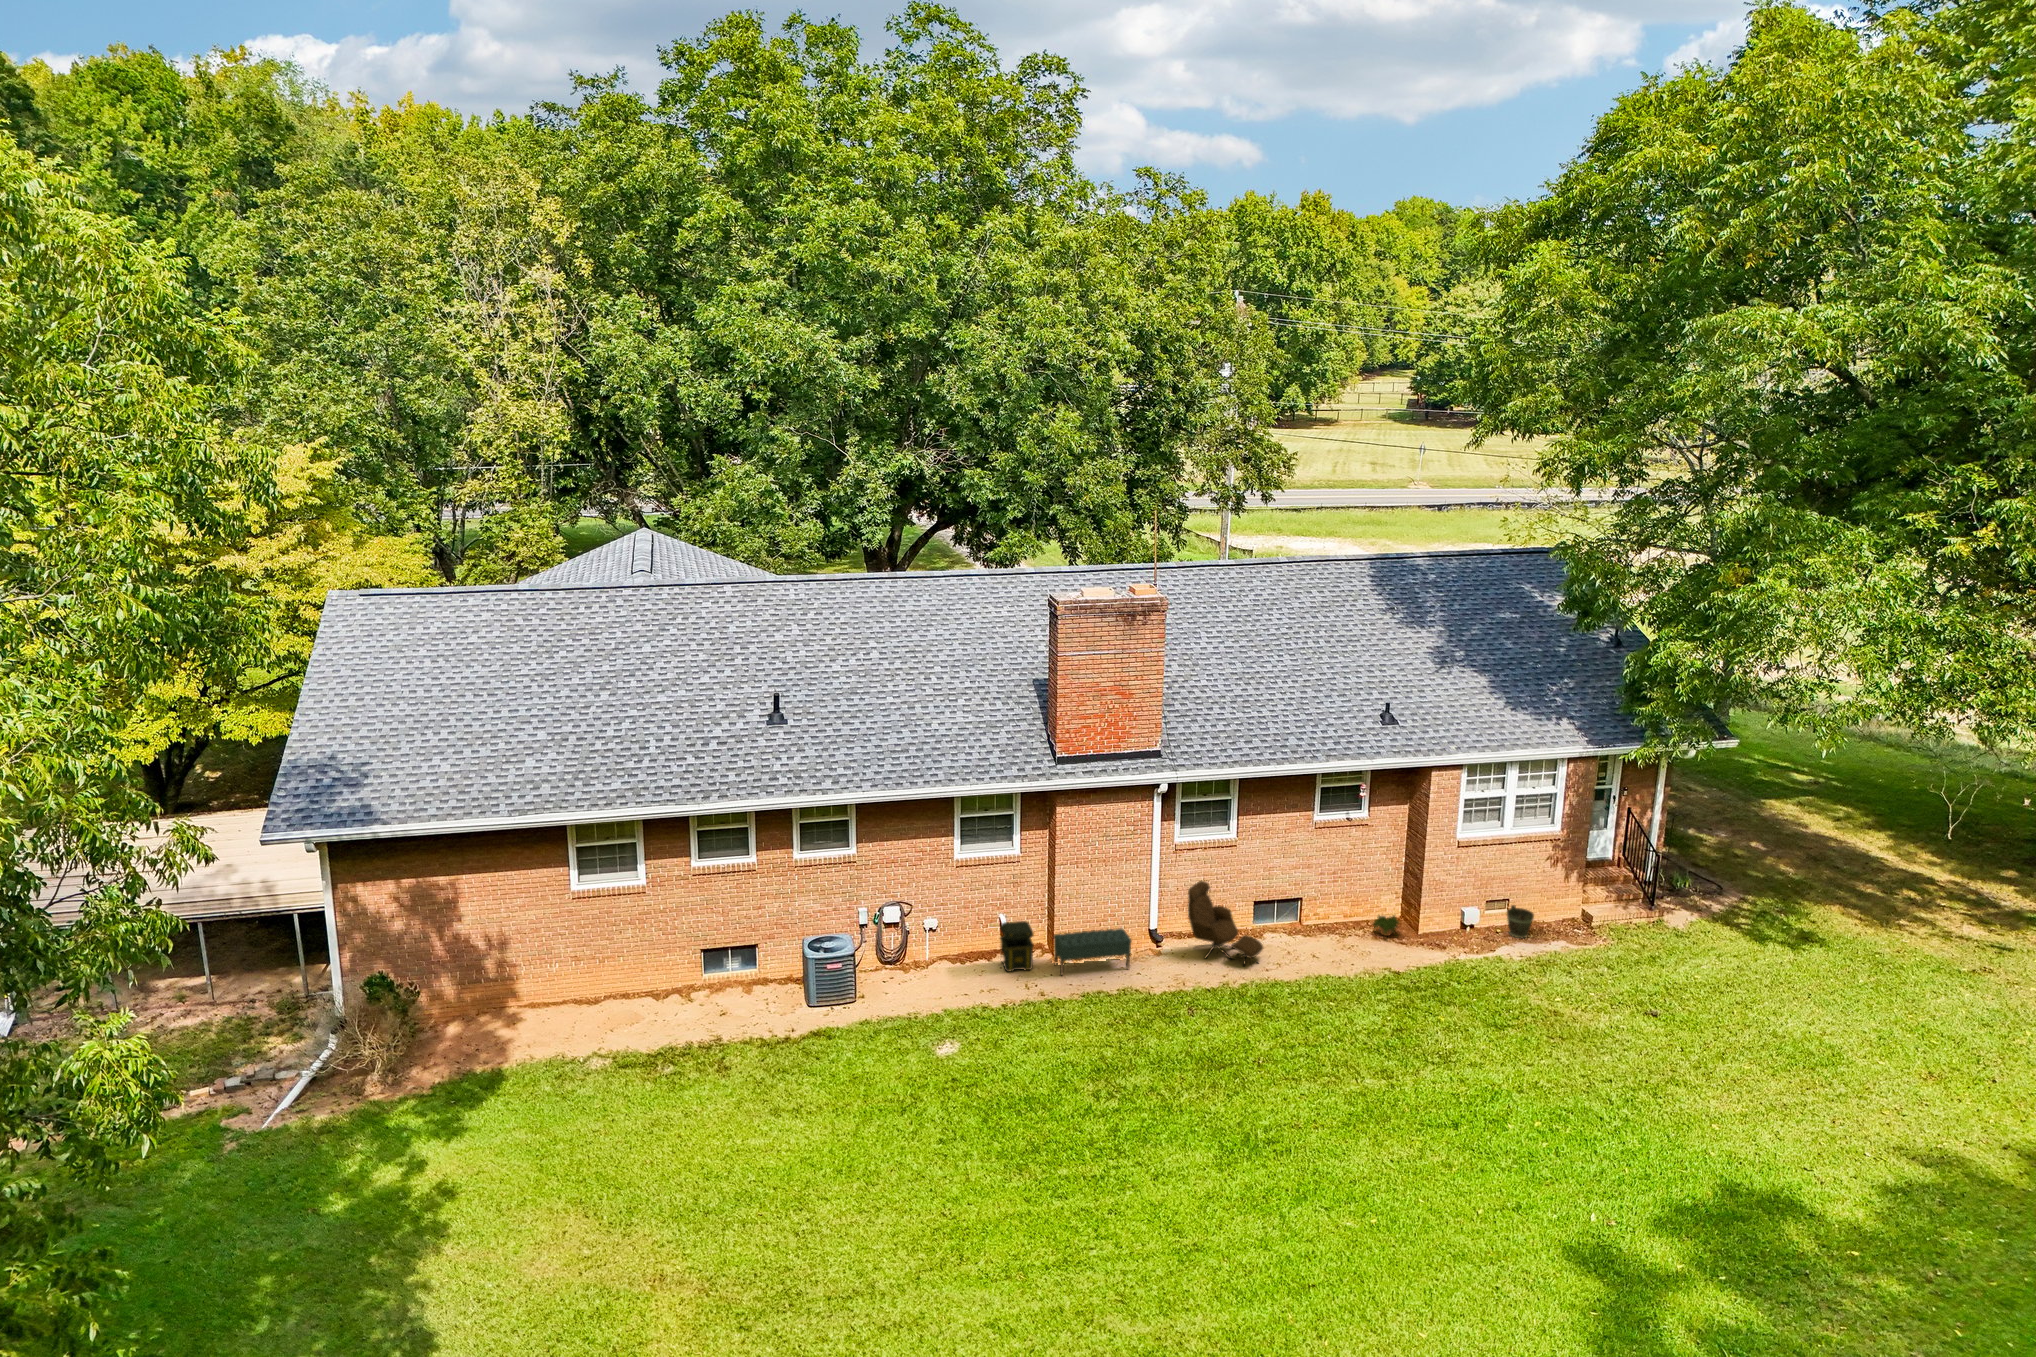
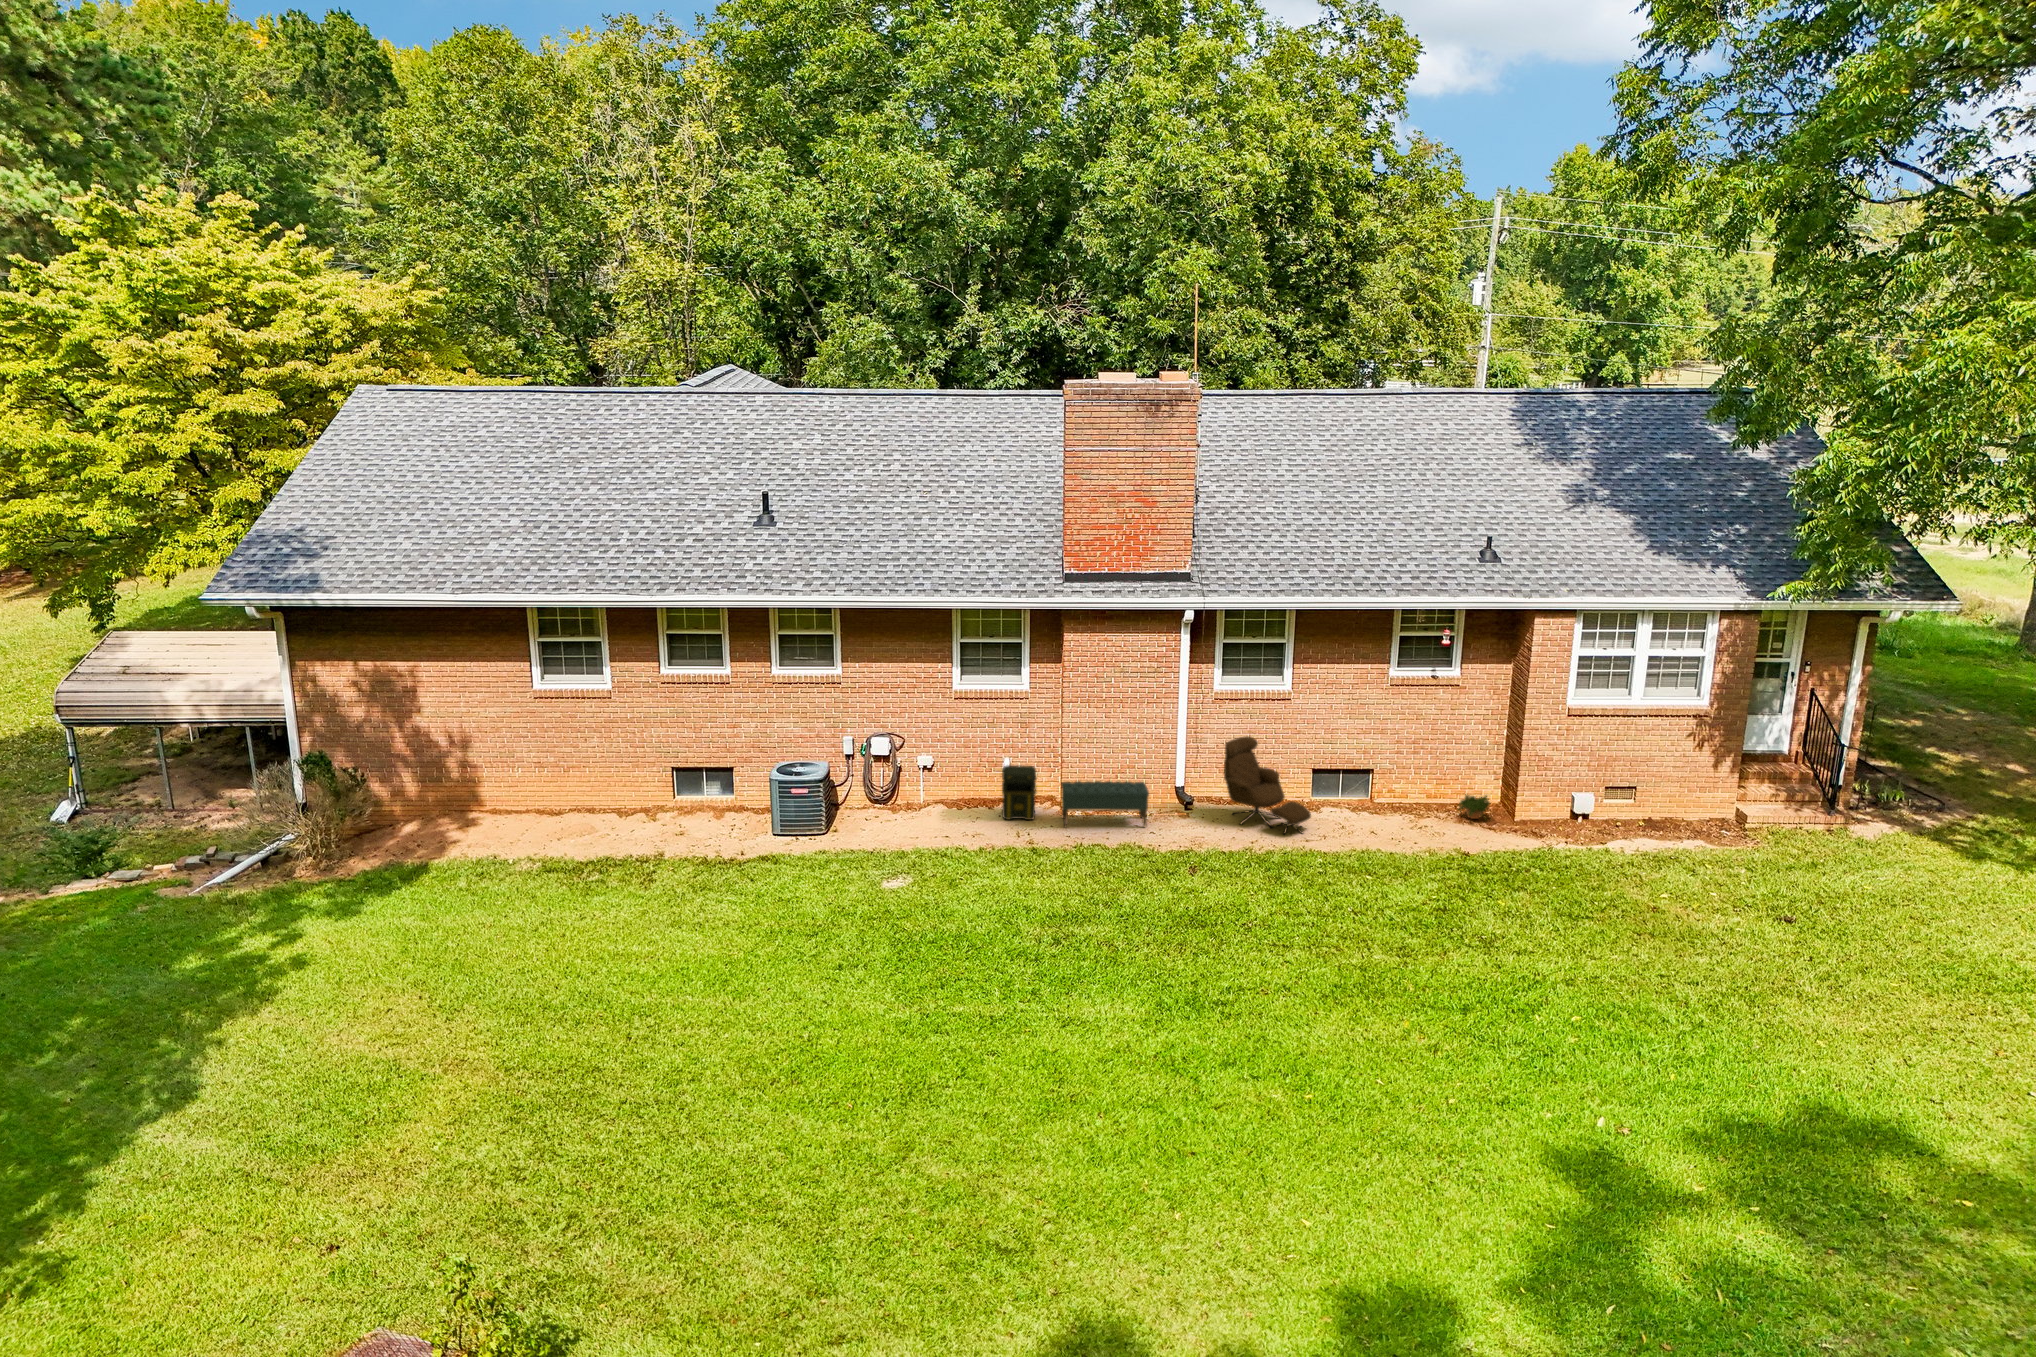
bucket: present [1507,905,1534,938] -> none [1631,794,1666,834]

